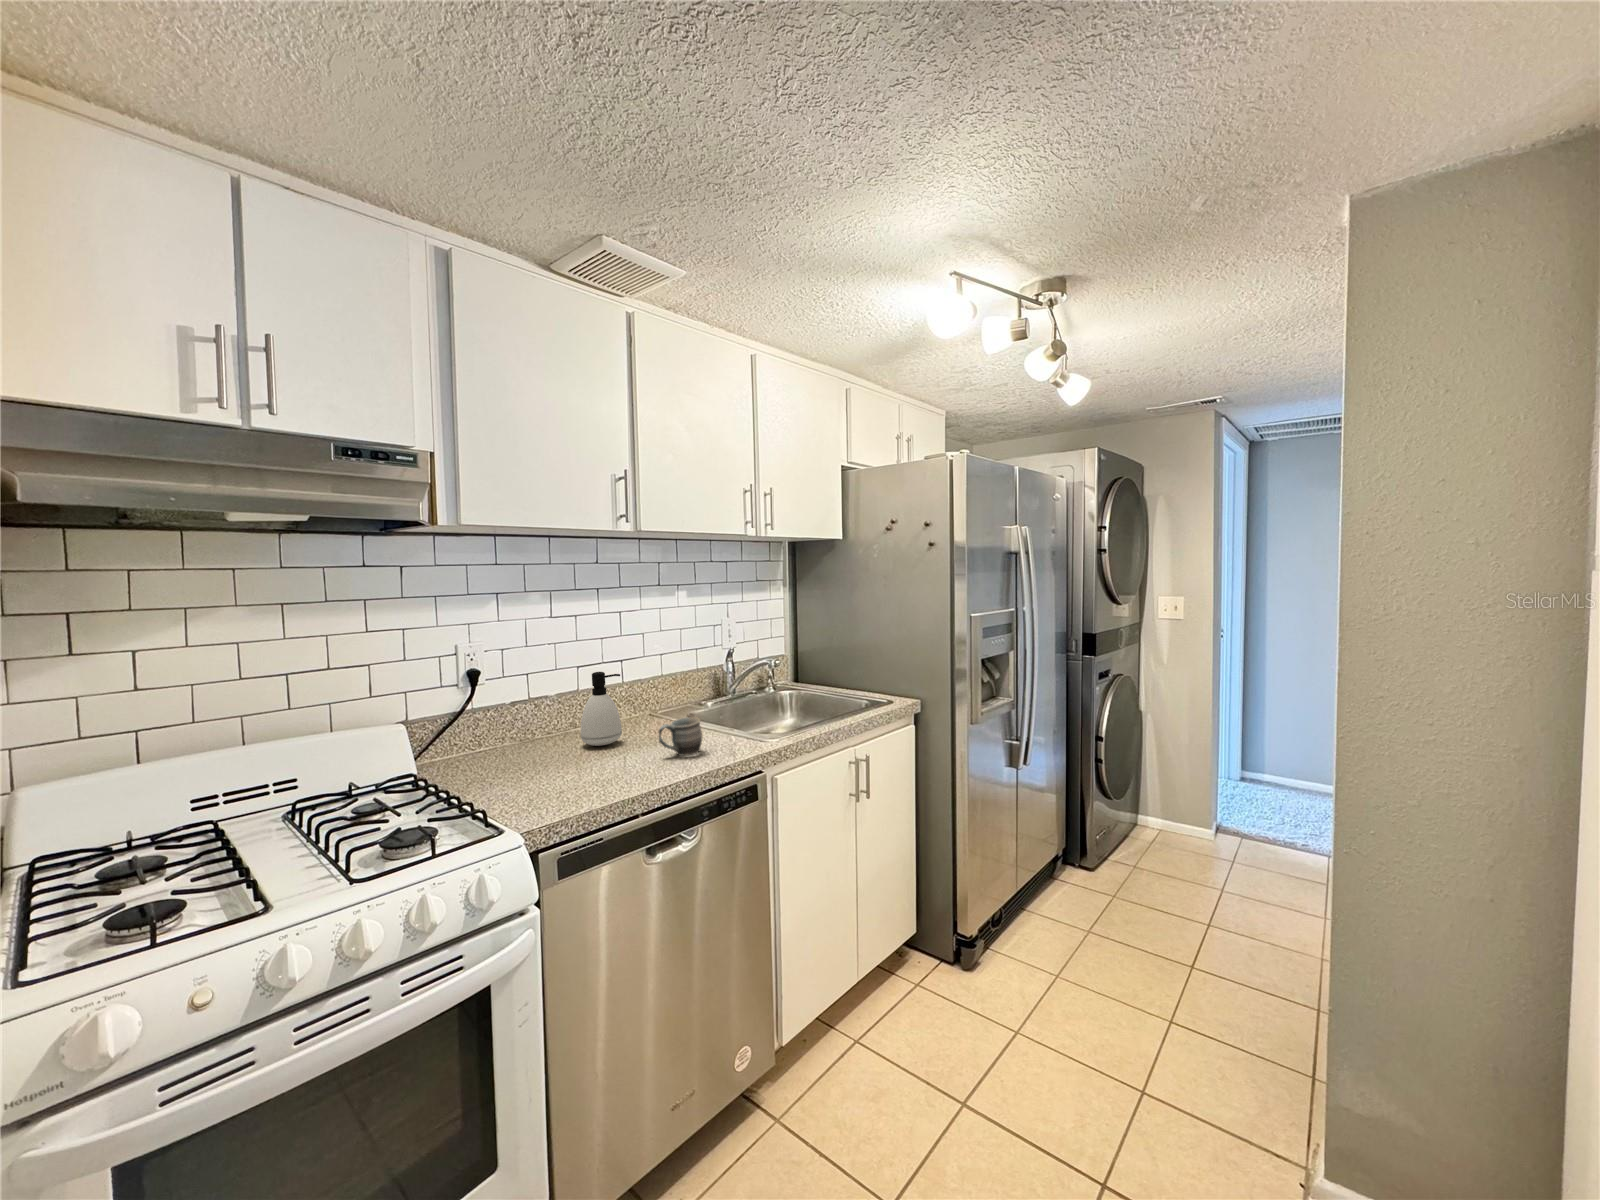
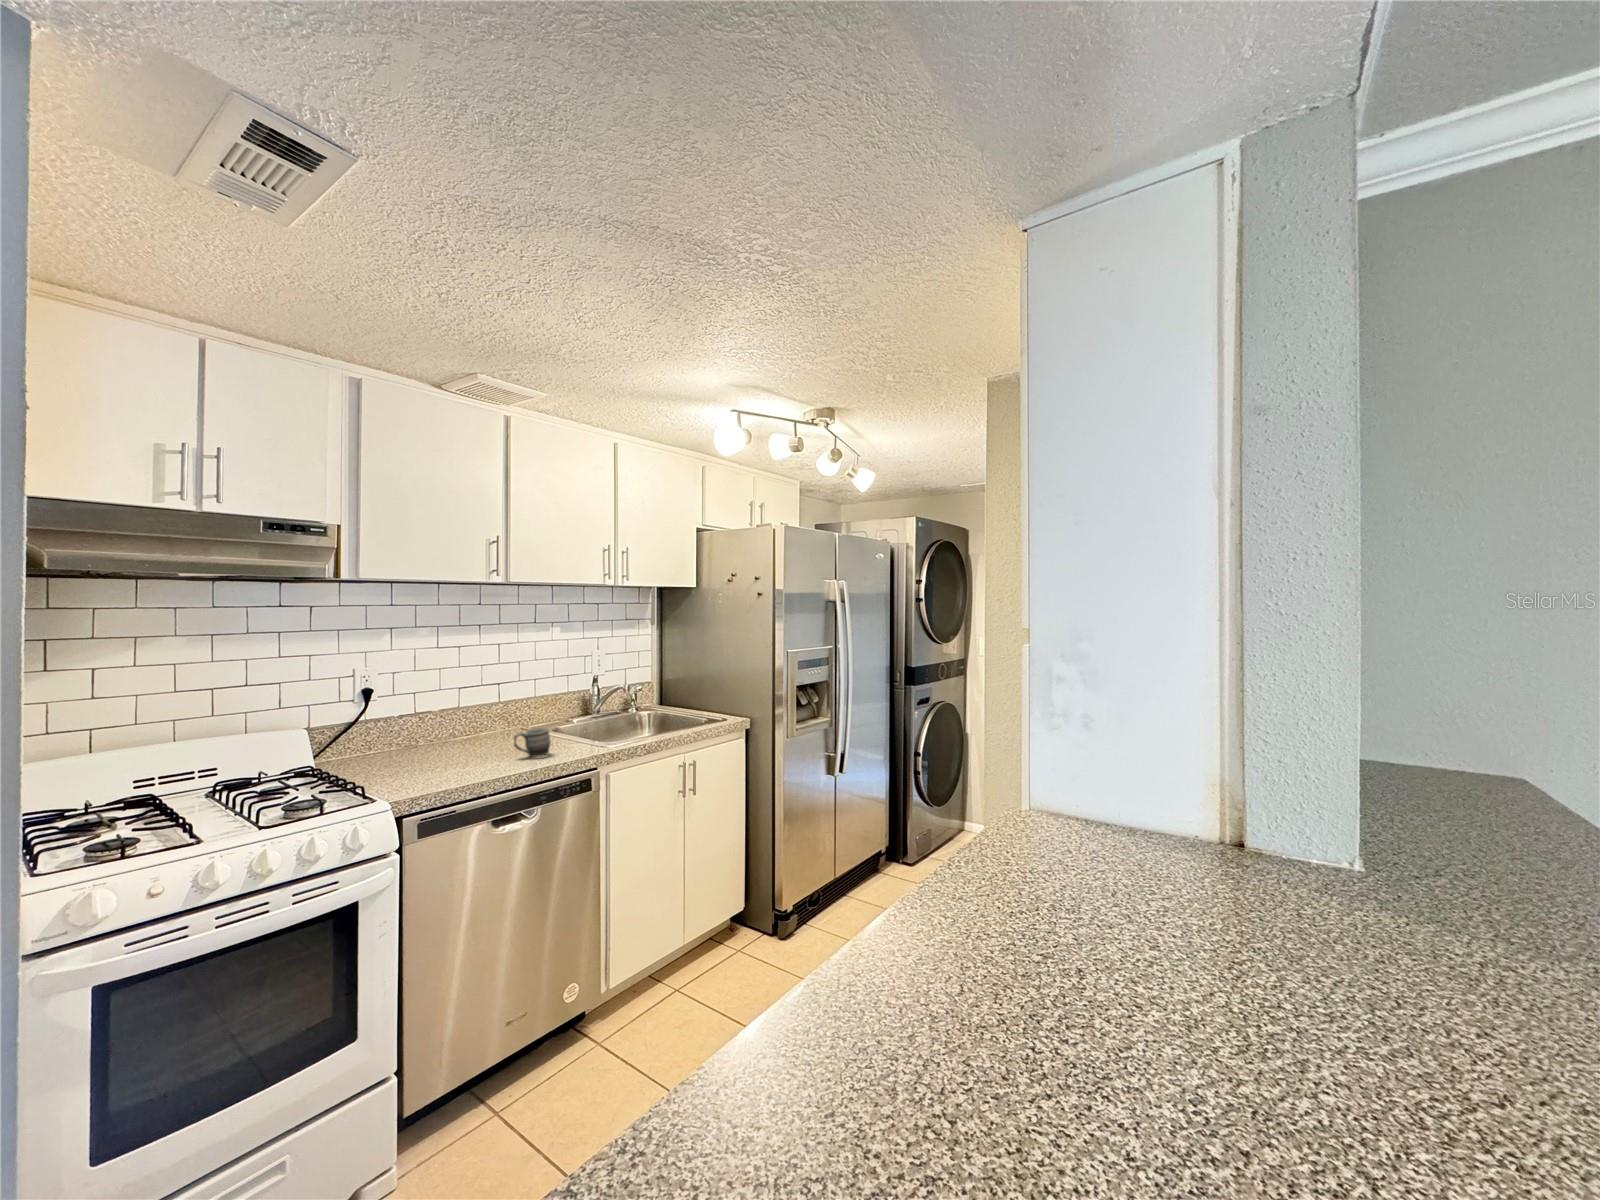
soap dispenser: present [581,672,622,746] -> none [454,692,490,751]

